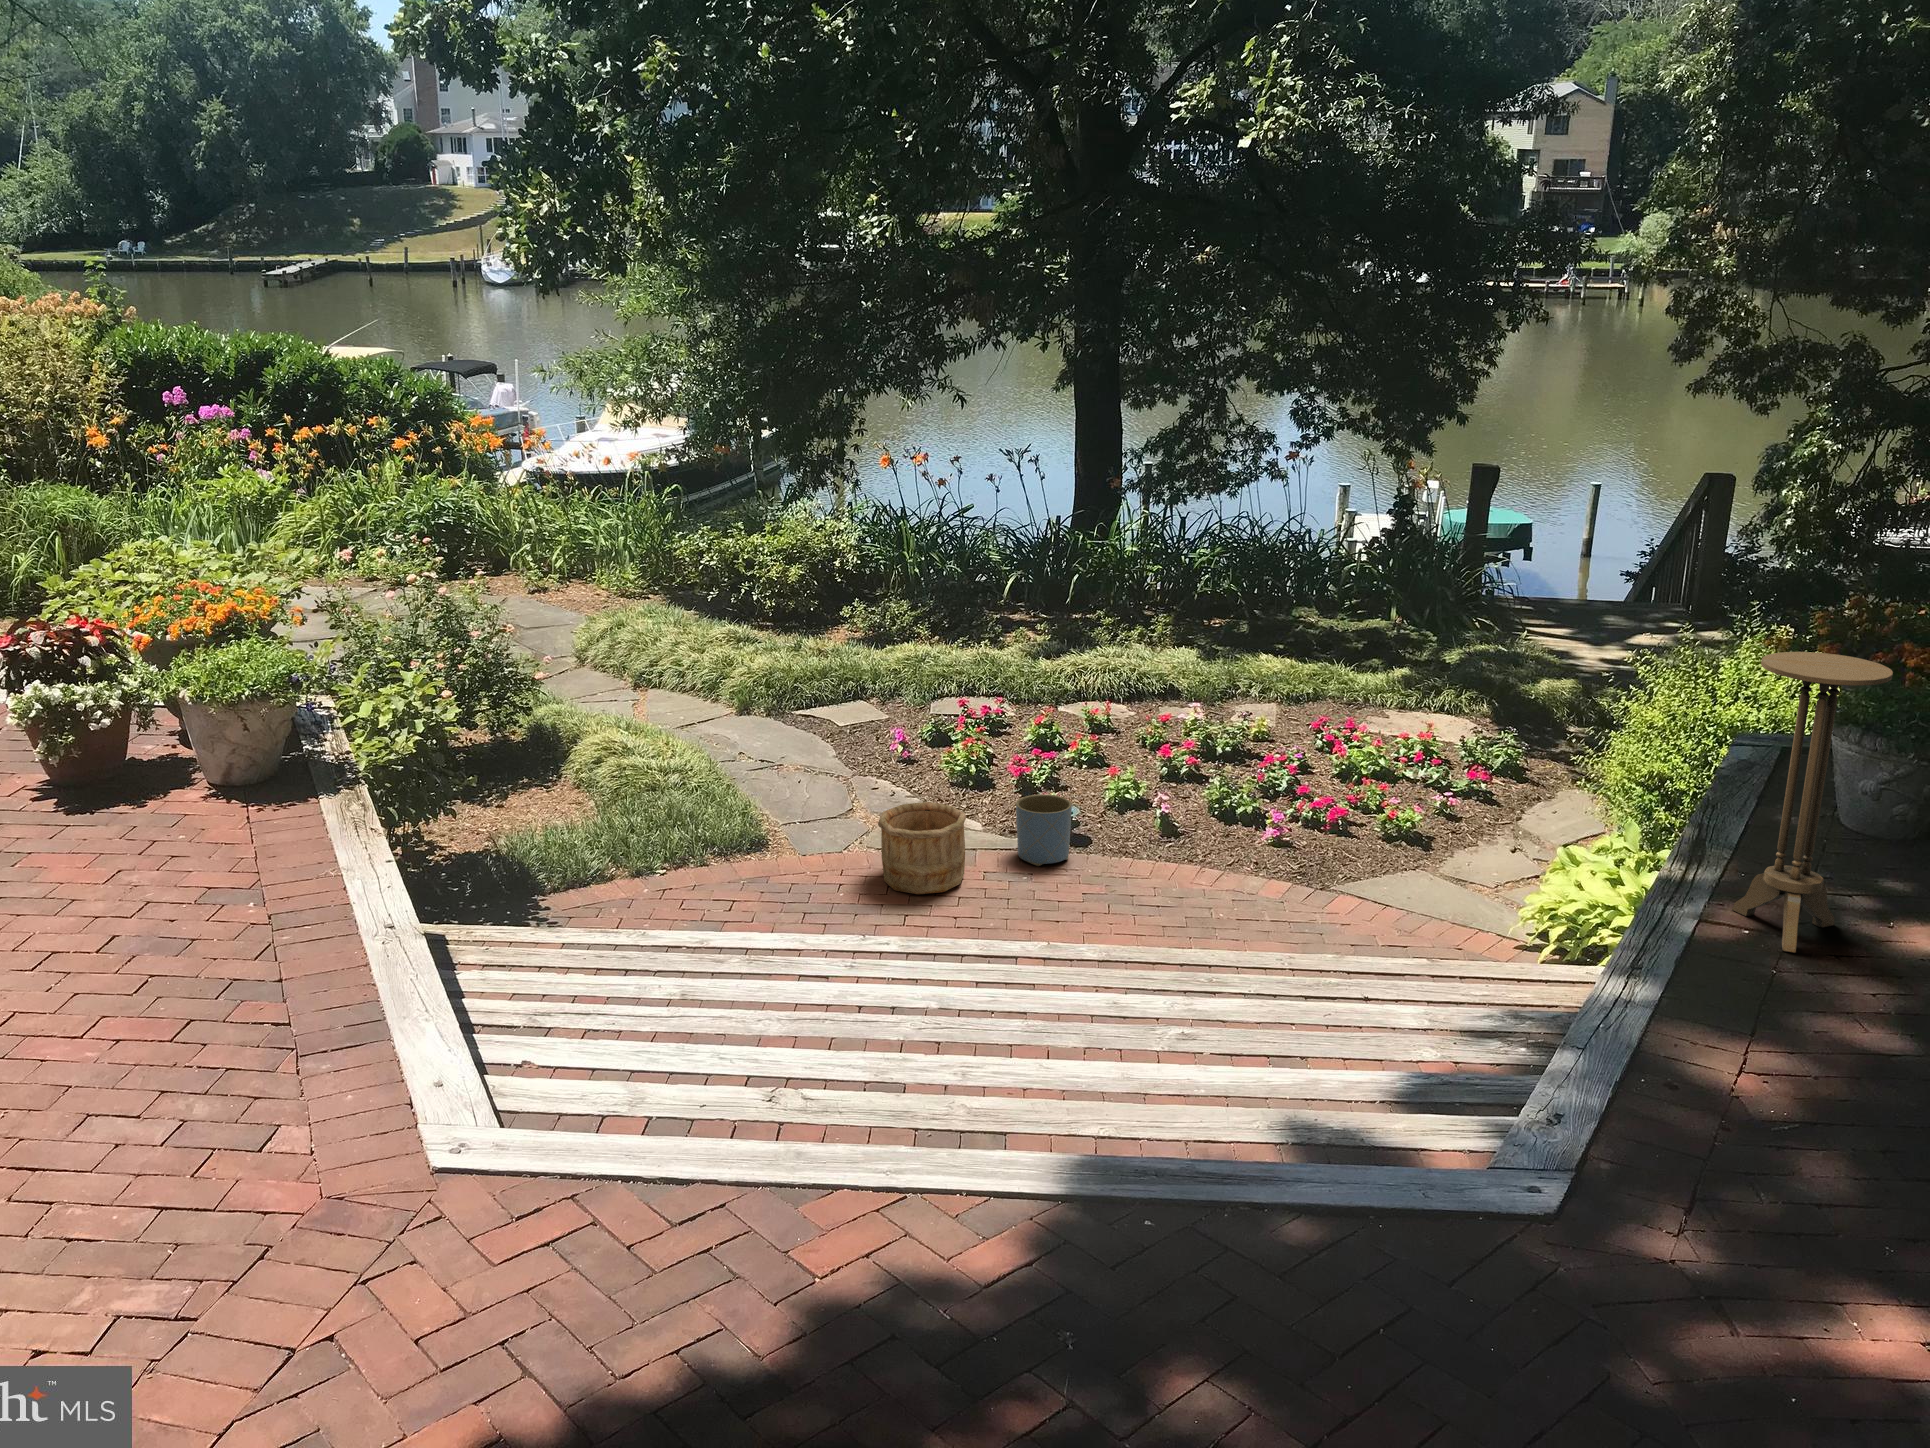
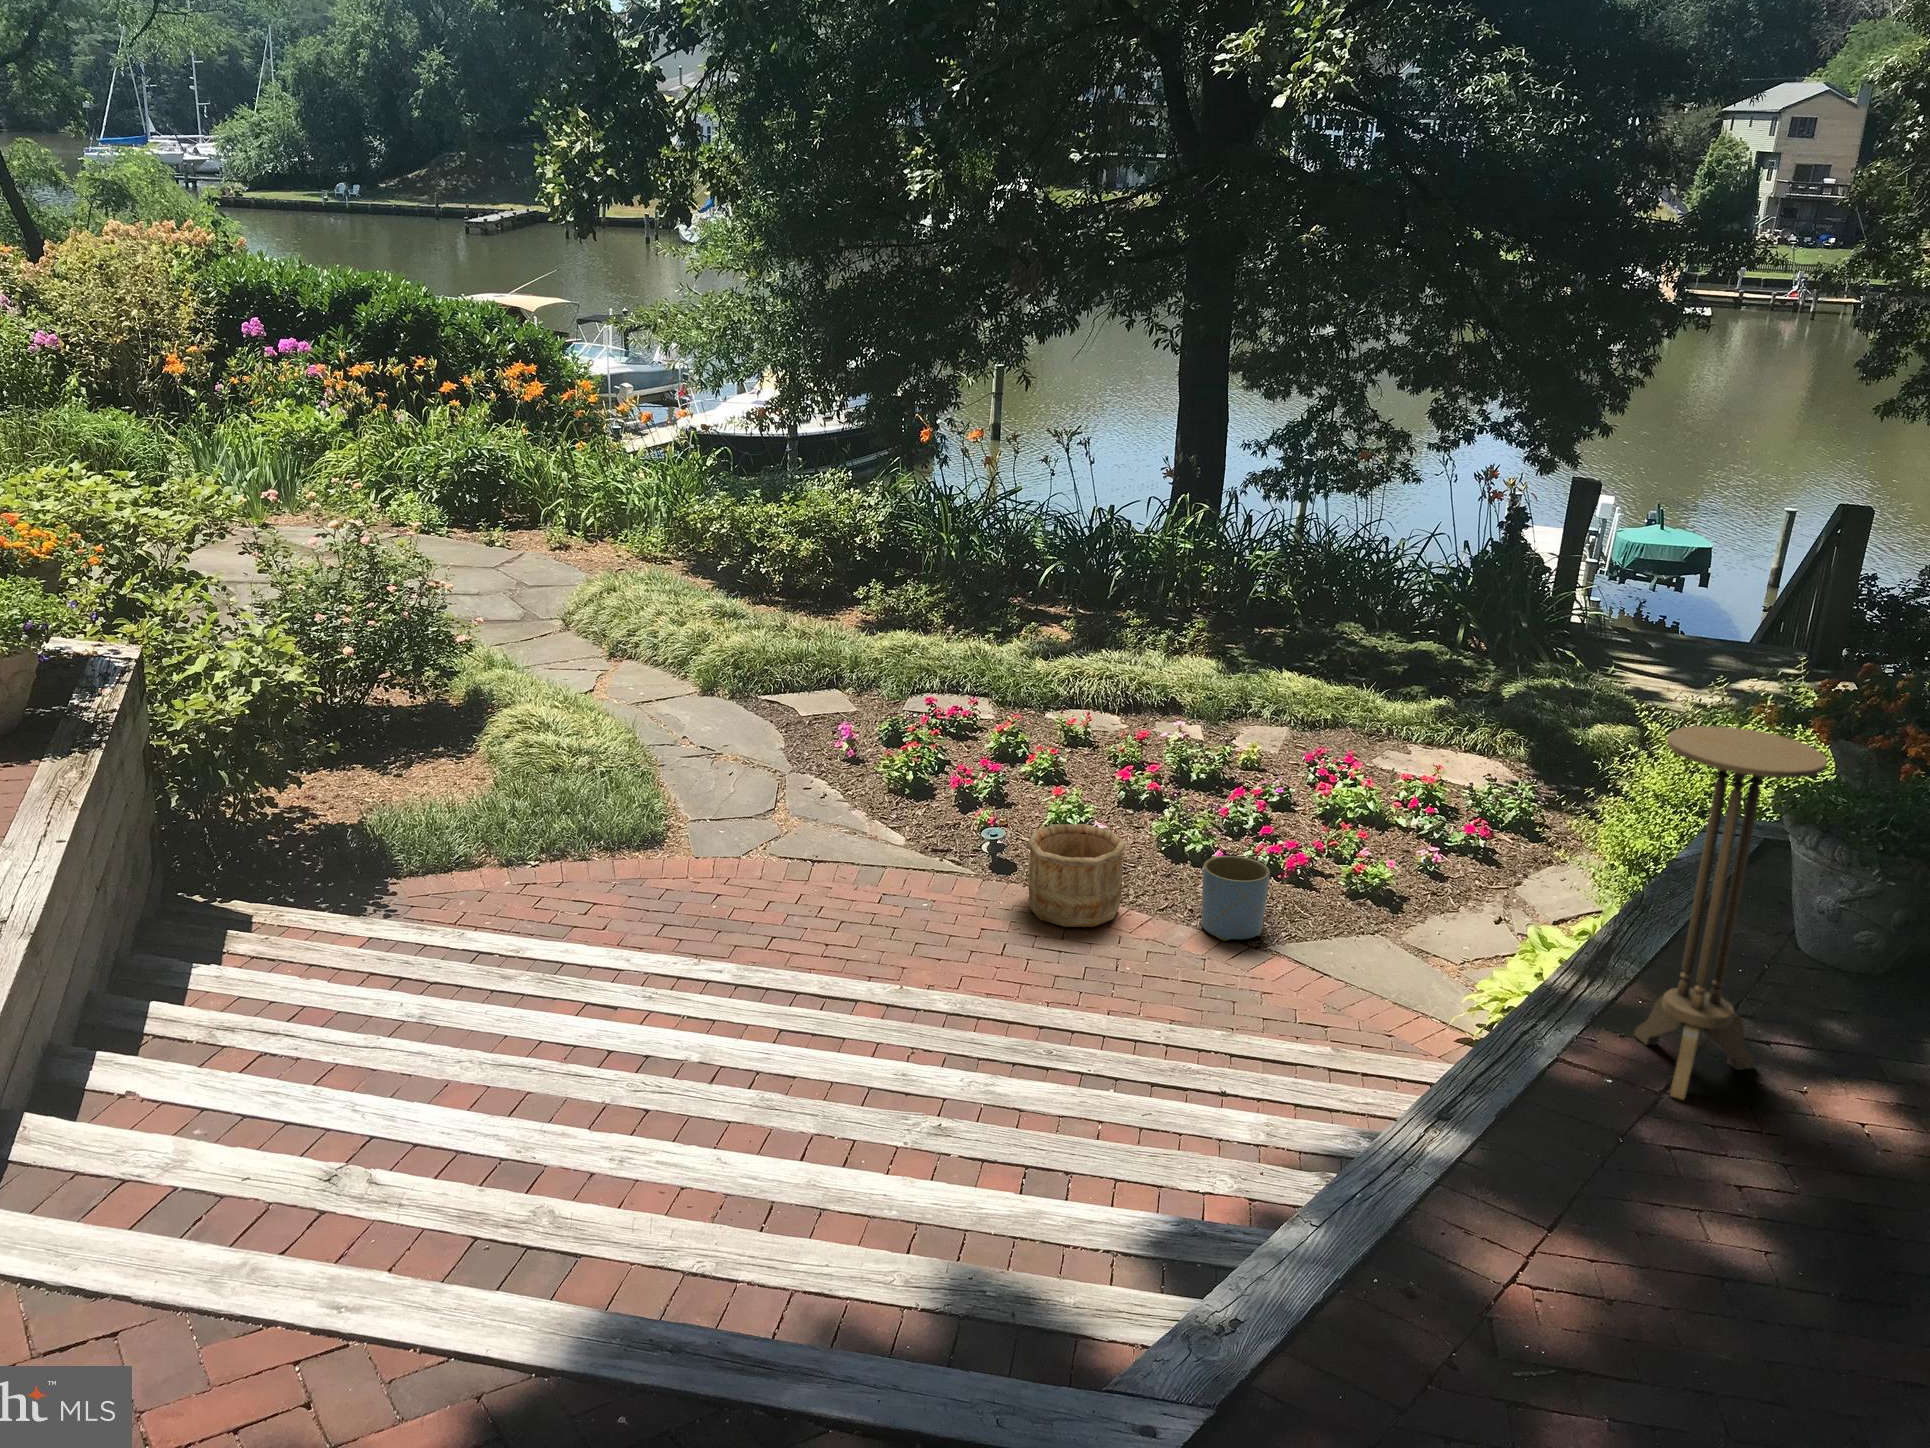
planter: present [1016,794,1072,866] -> present [1202,856,1270,941]
wooden bucket: present [878,802,966,894] -> present [1027,824,1126,927]

